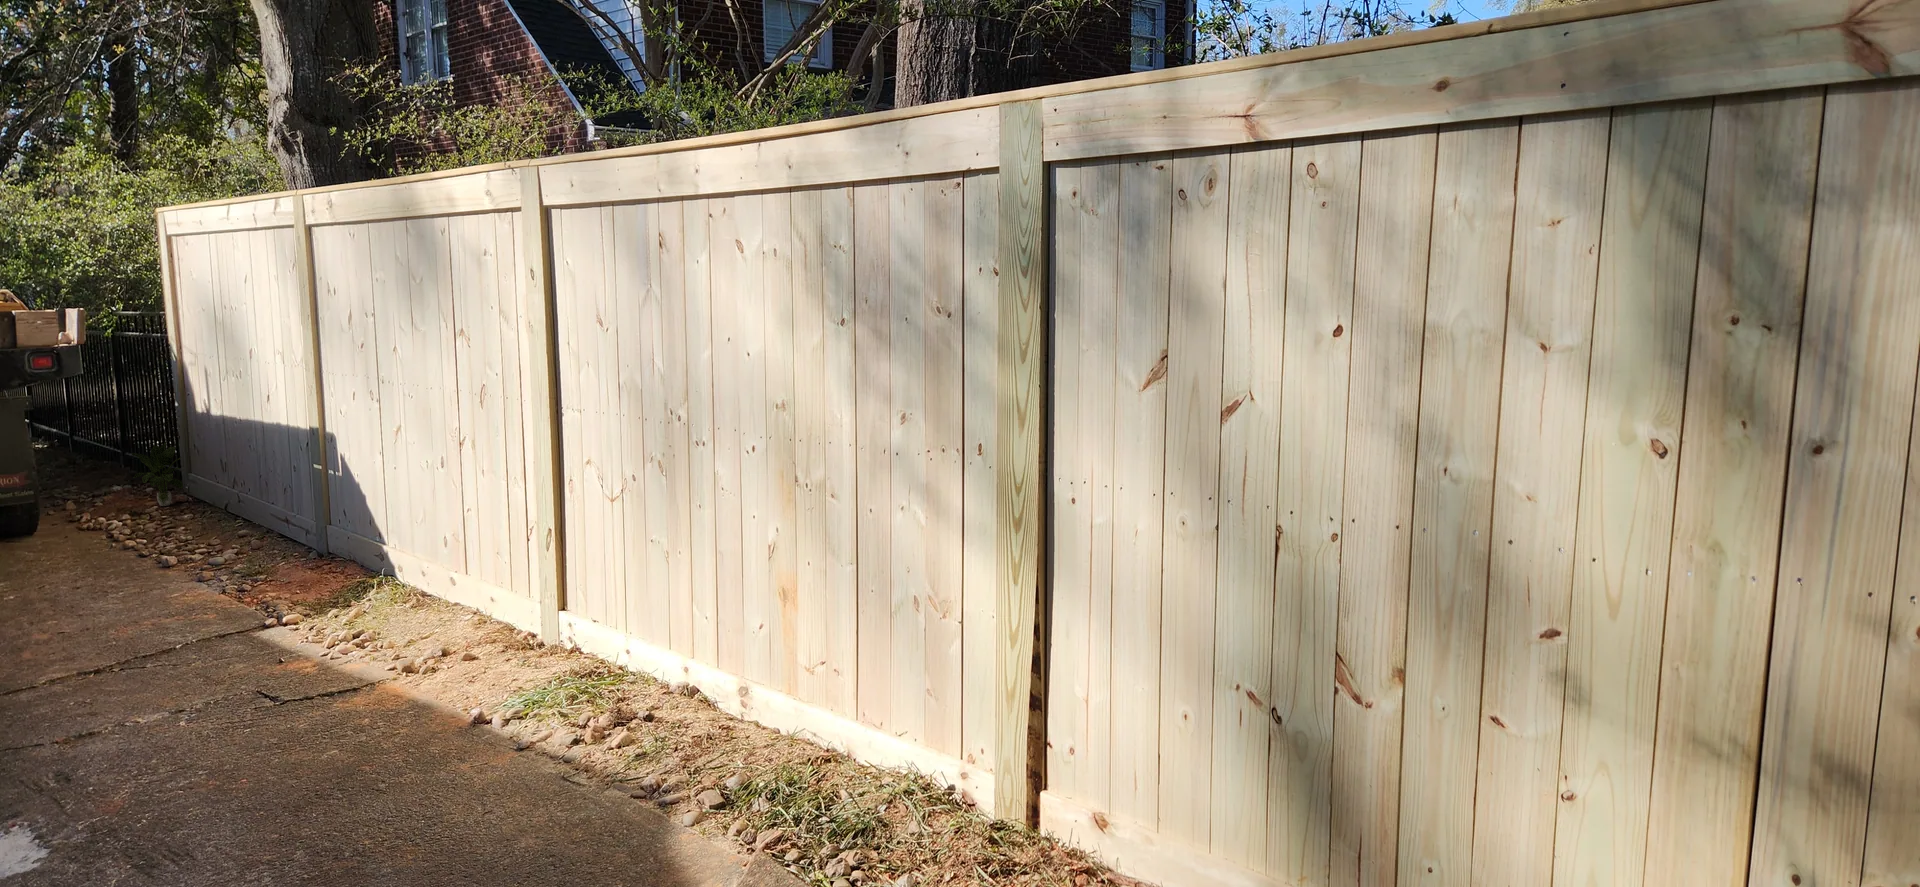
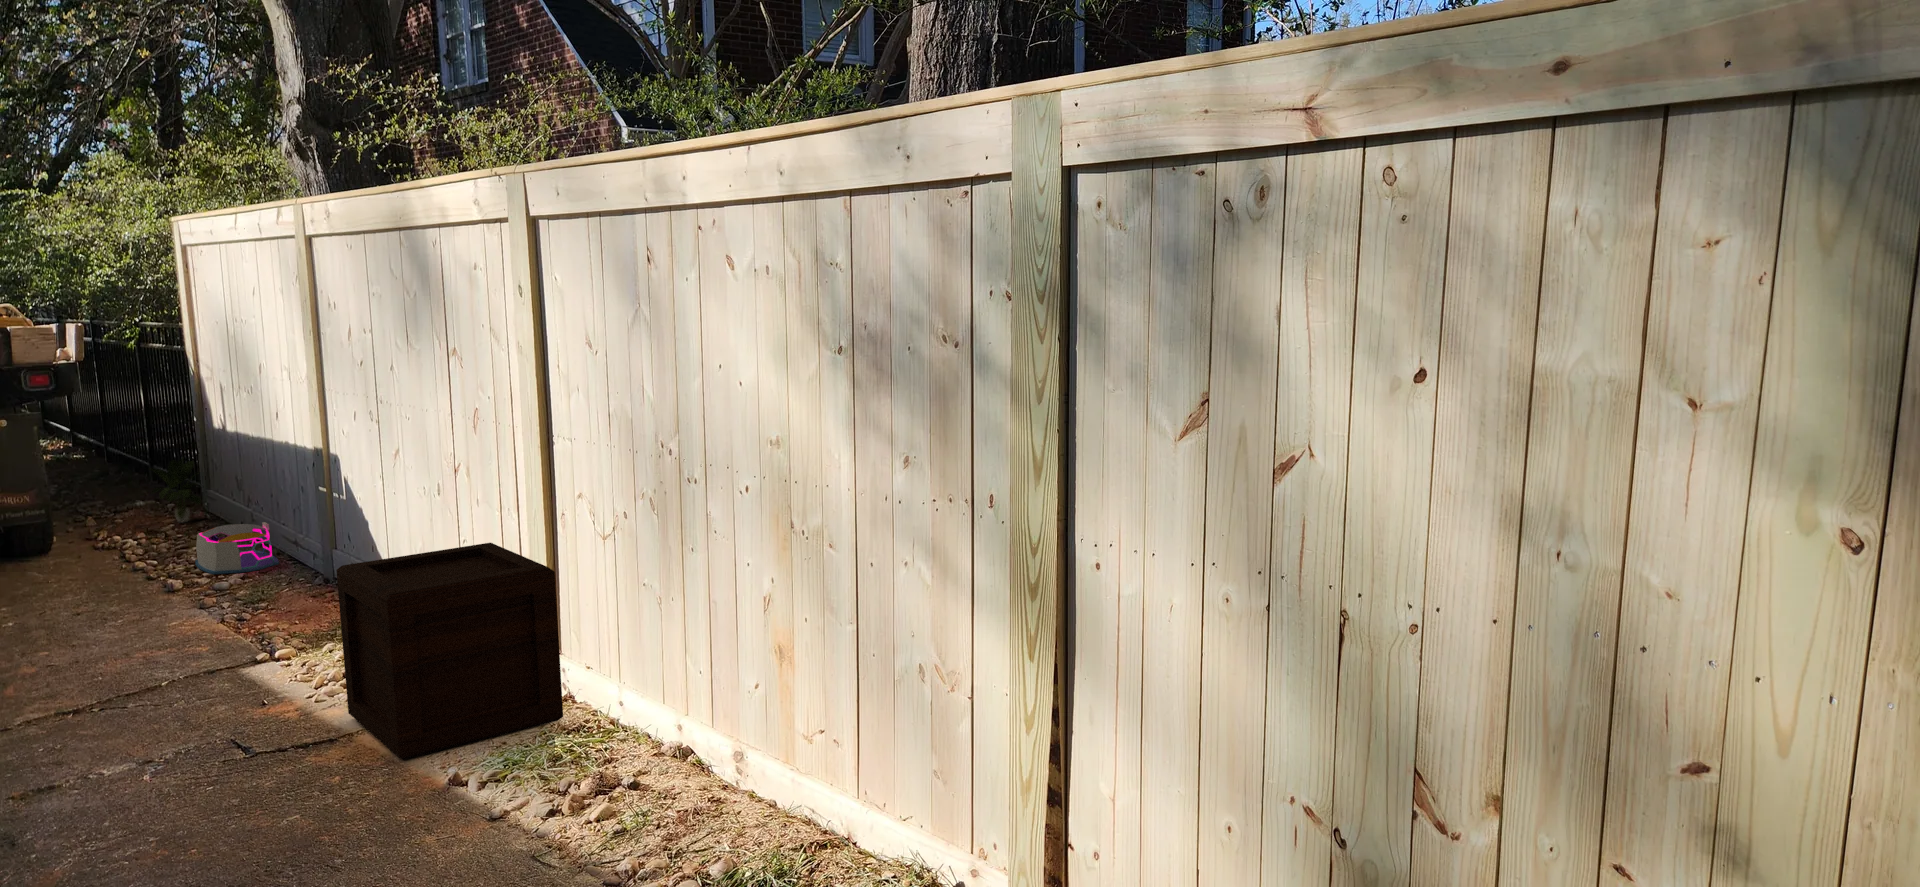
storage bin: none [187,502,270,551] -> present [195,522,279,574]
wooden crate: none [358,509,570,703] -> present [336,543,563,760]

